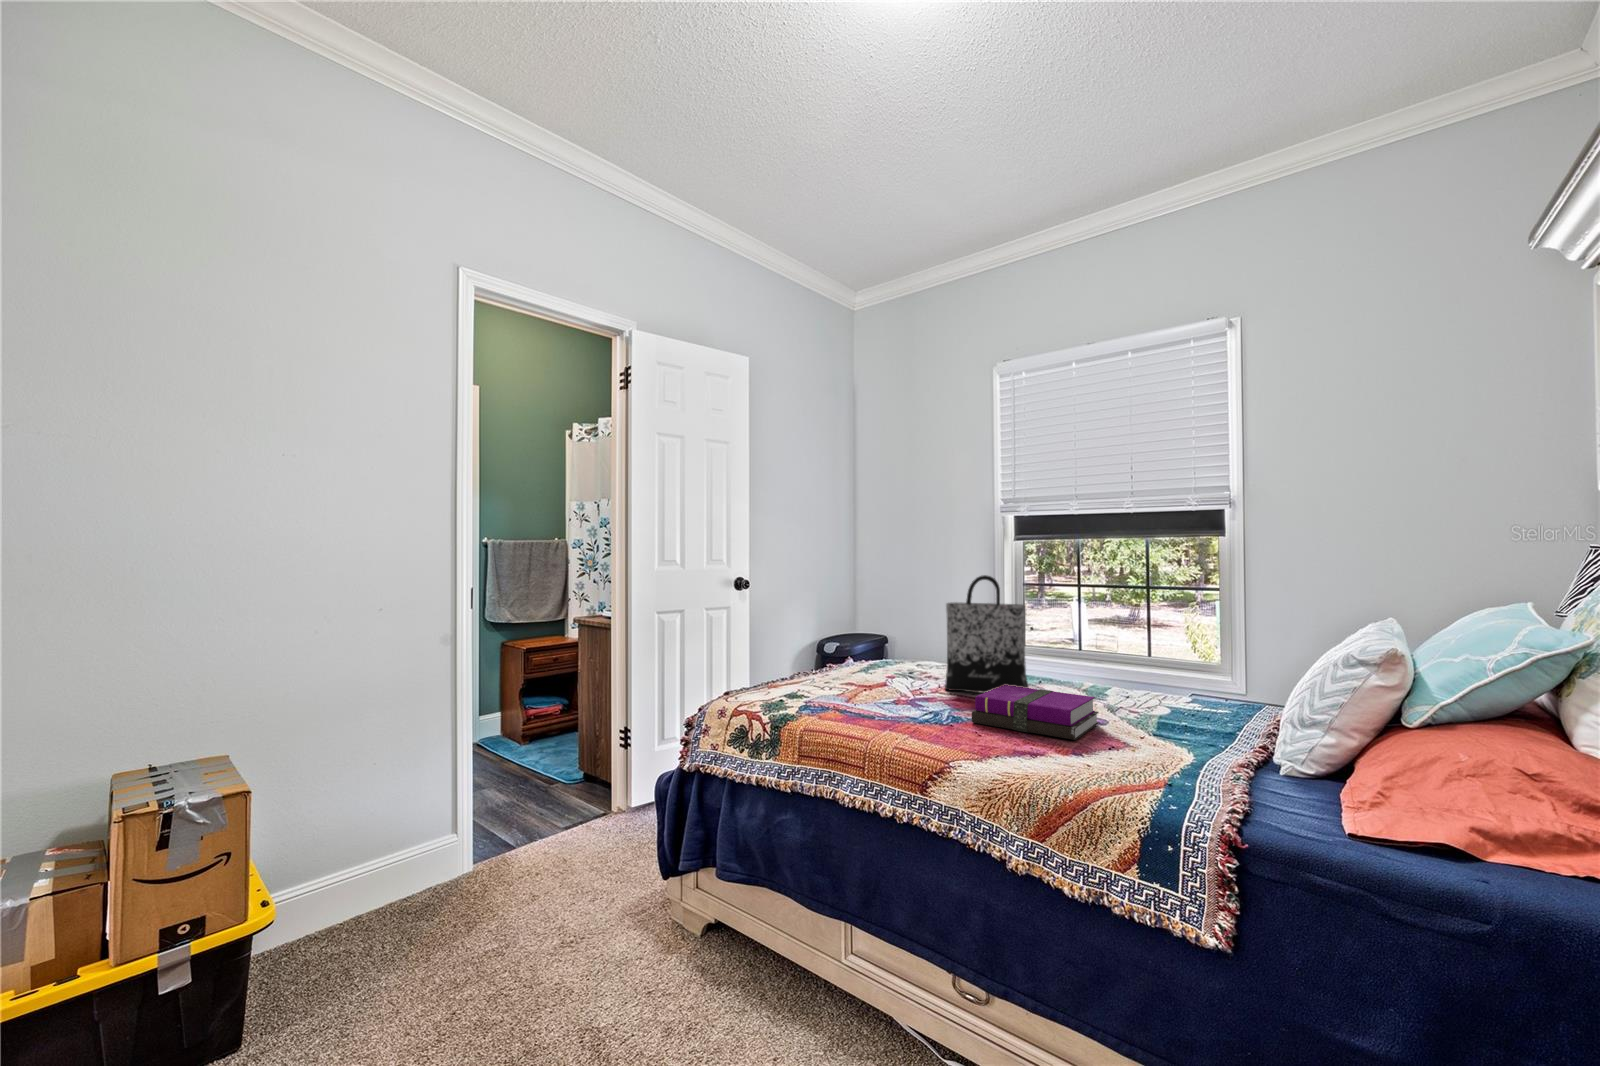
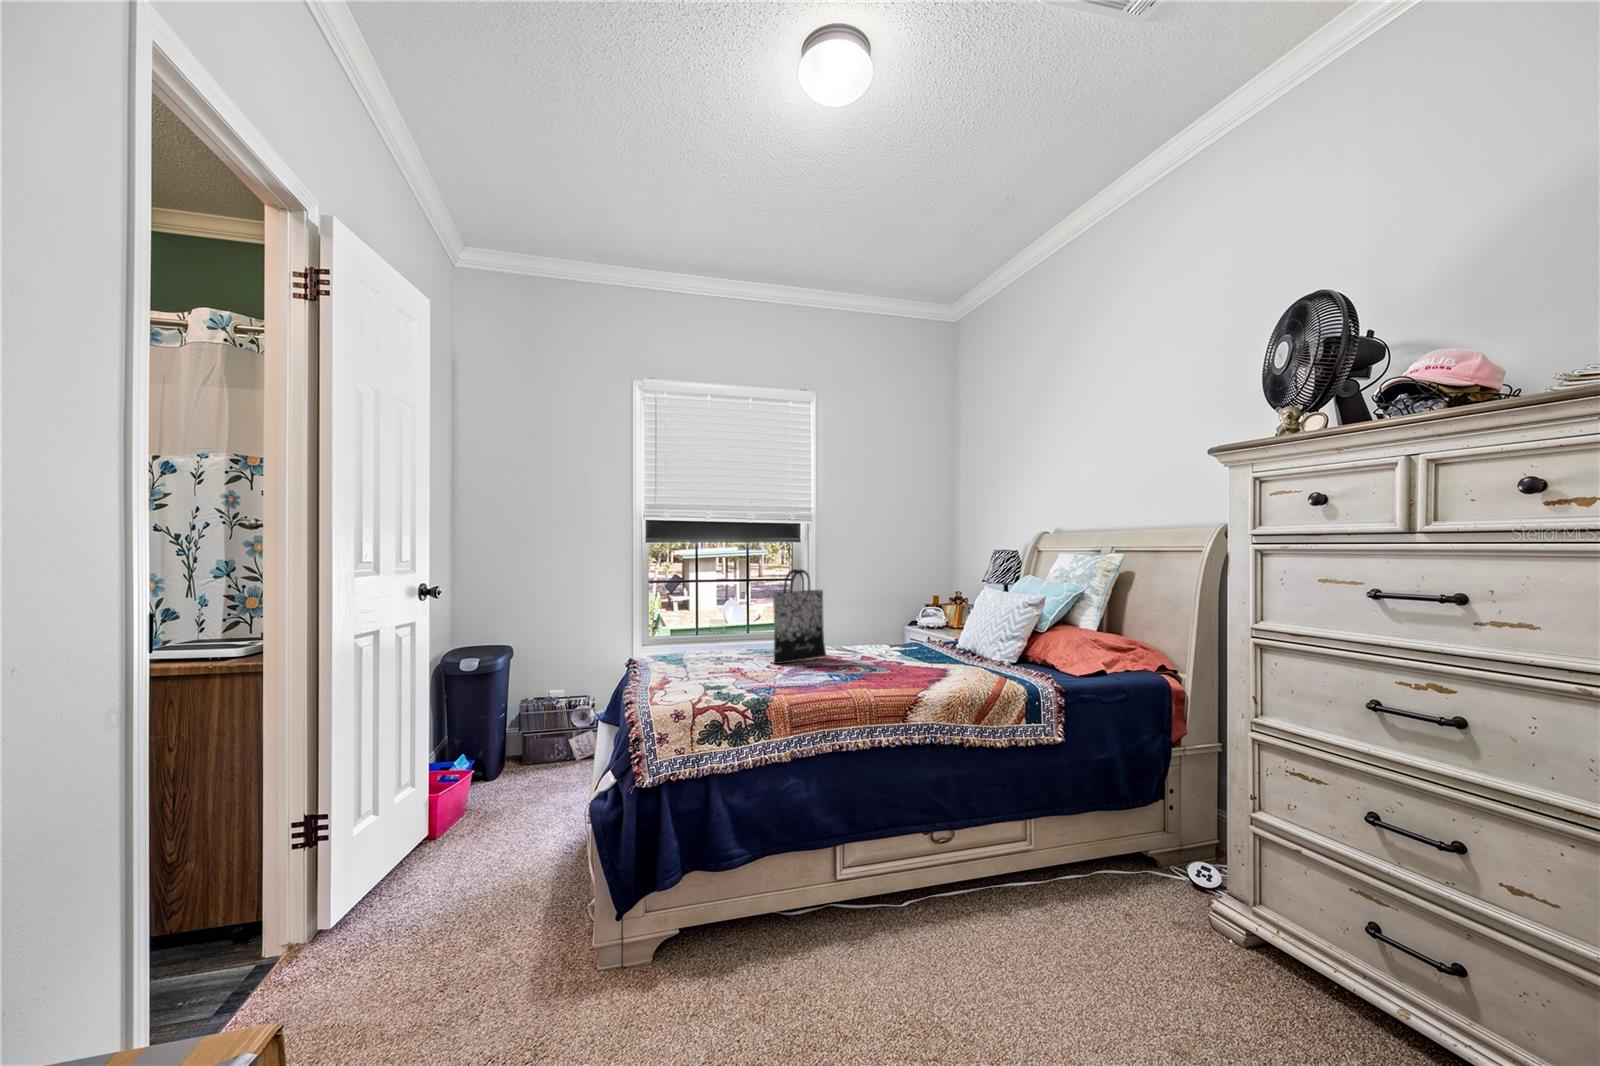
notebook: present [972,685,1099,740] -> none [839,645,923,676]

